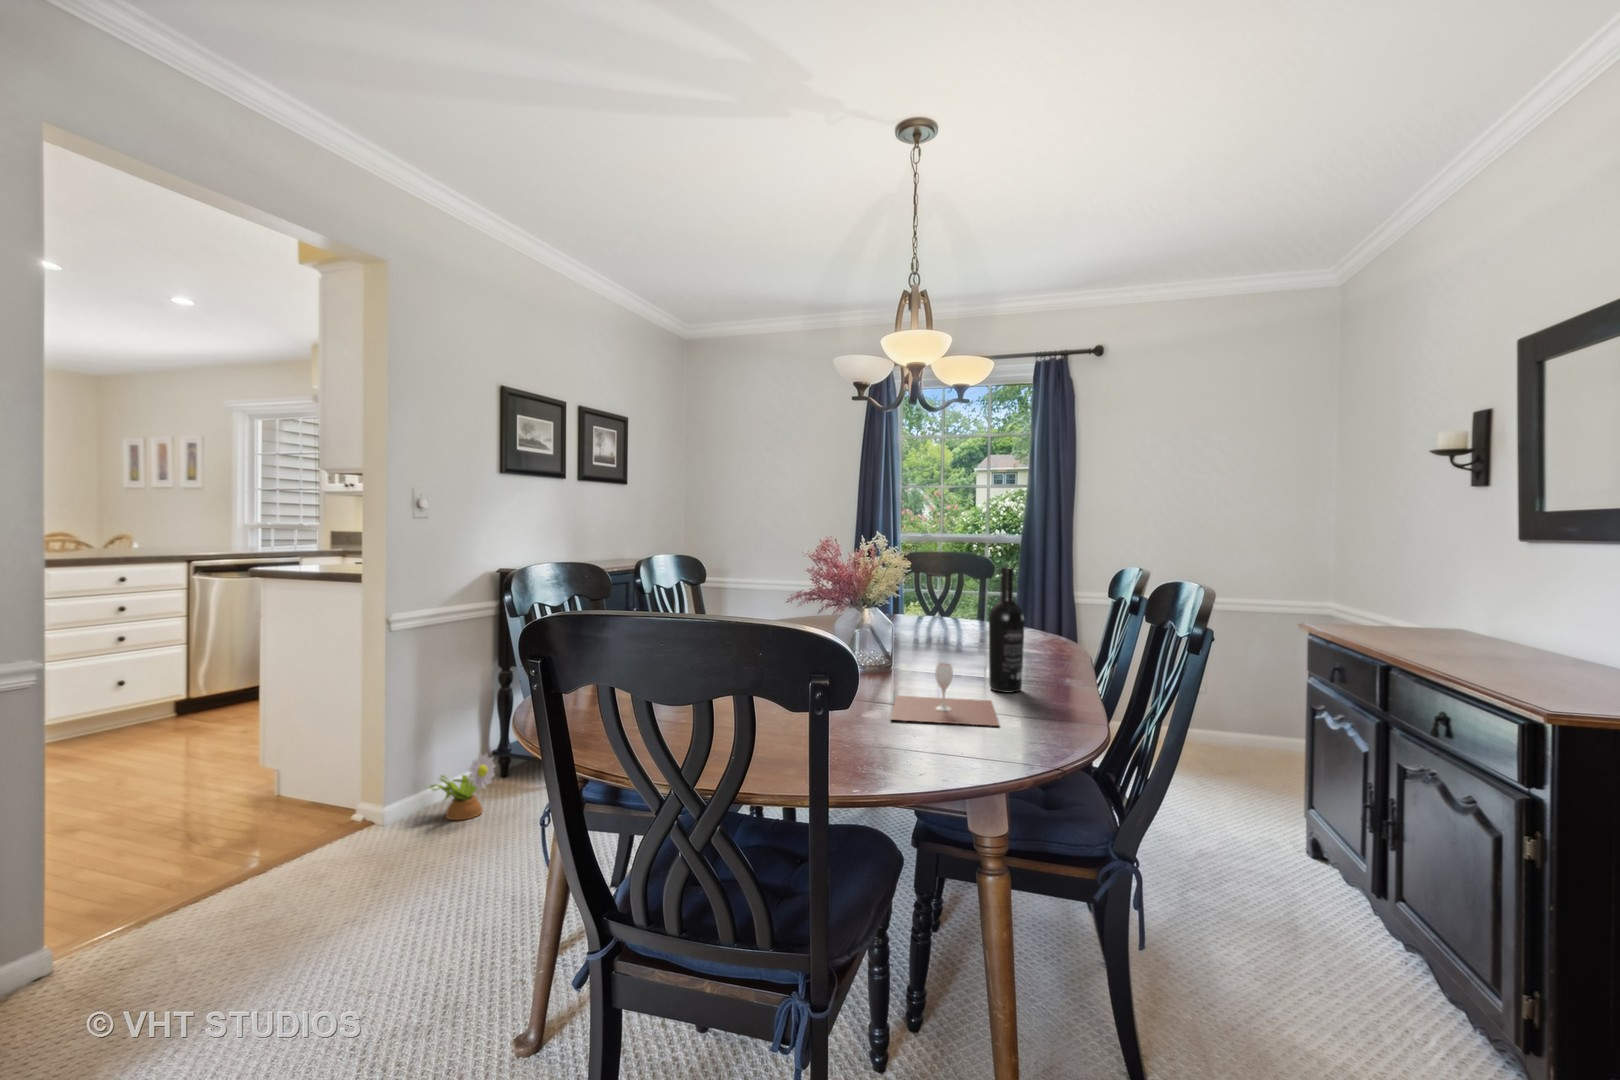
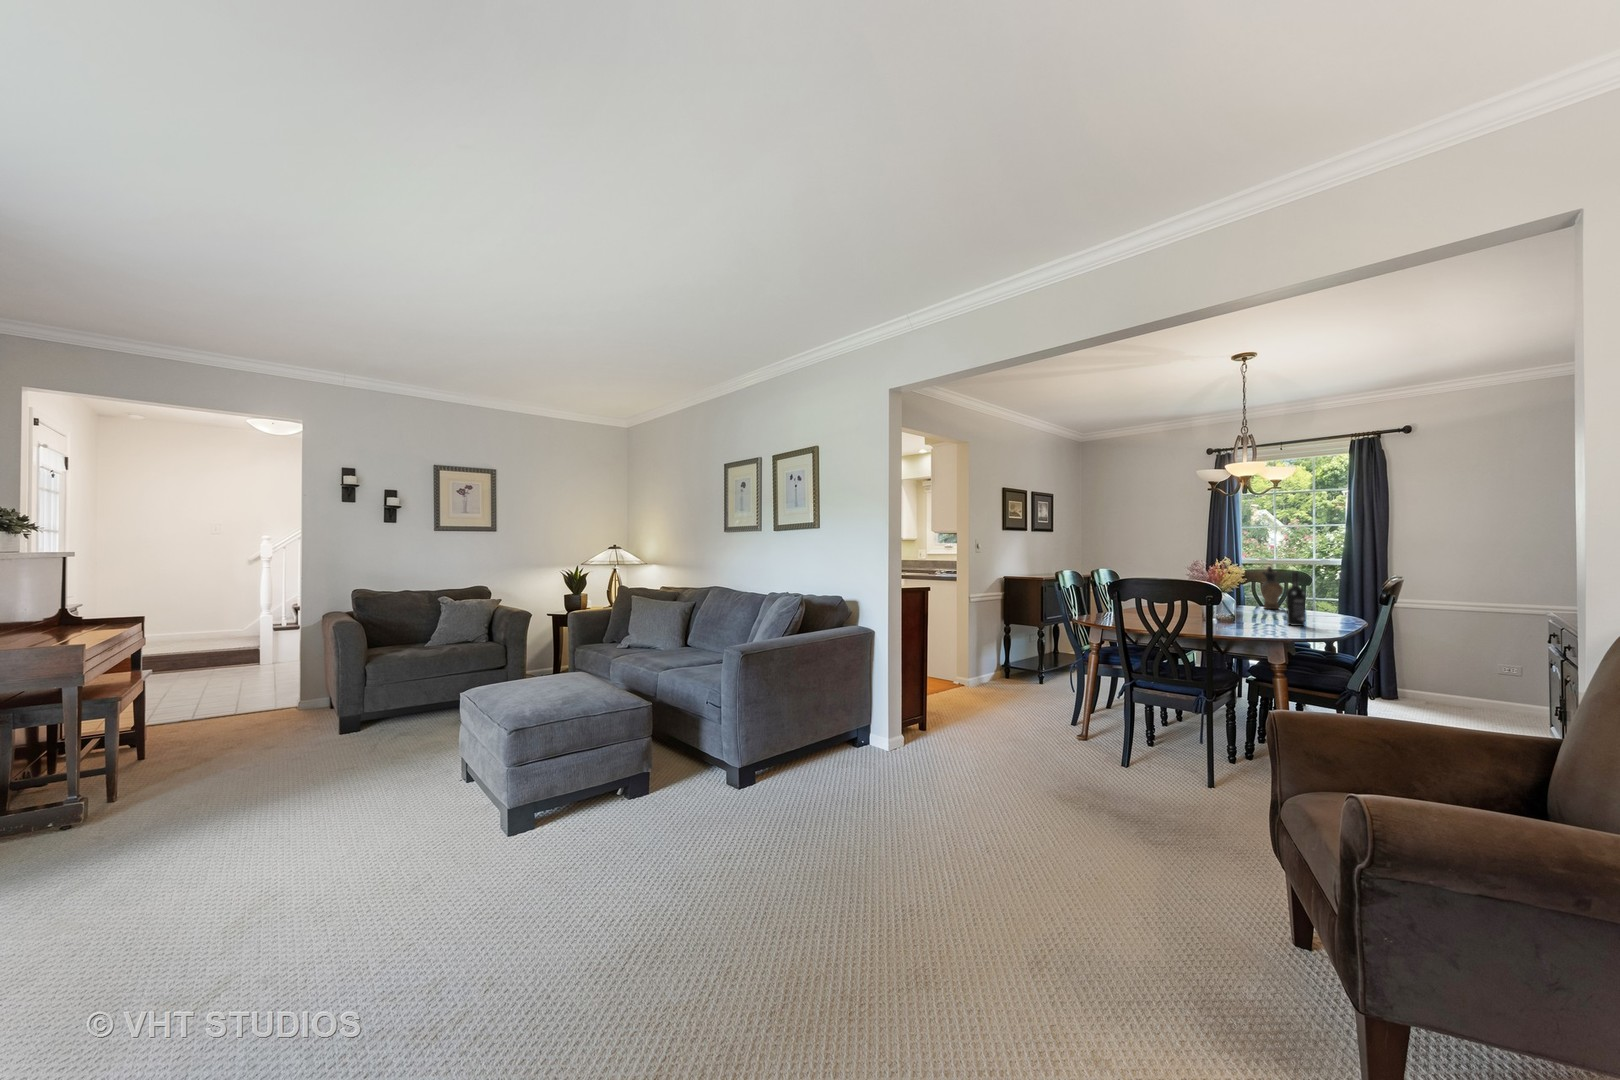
ceramic pitcher: none [930,550,962,628] -> present [1261,566,1283,609]
wine glass: present [891,663,999,726] -> none [1234,609,1286,631]
decorative plant: present [430,754,495,820] -> none [983,661,1014,691]

